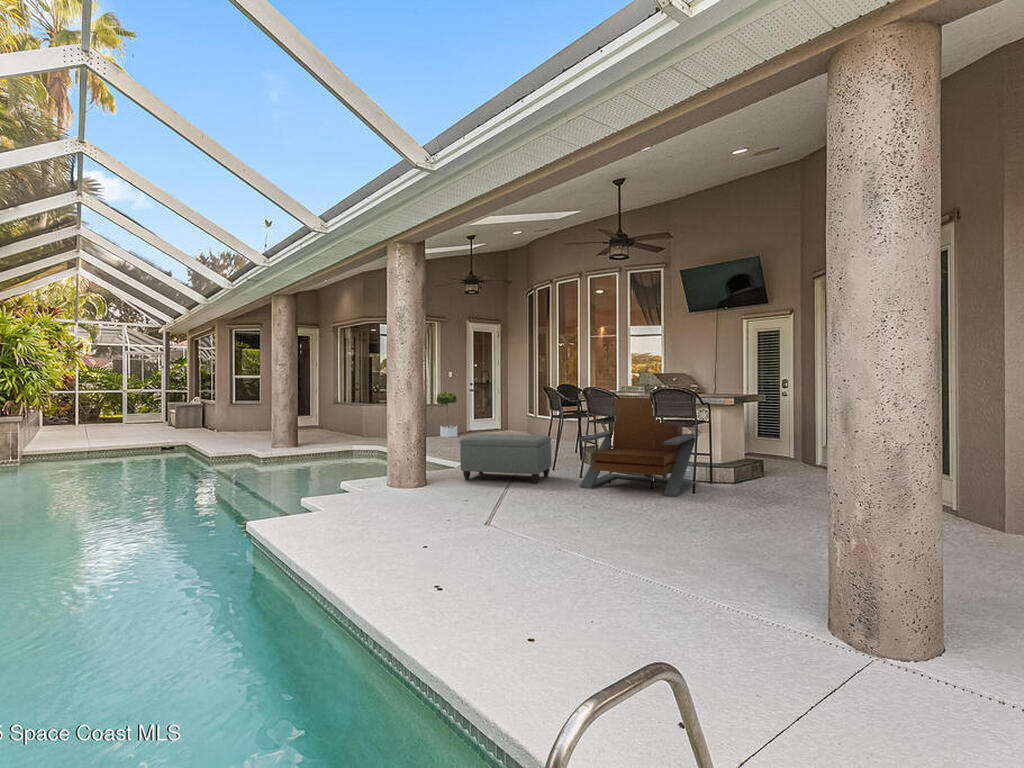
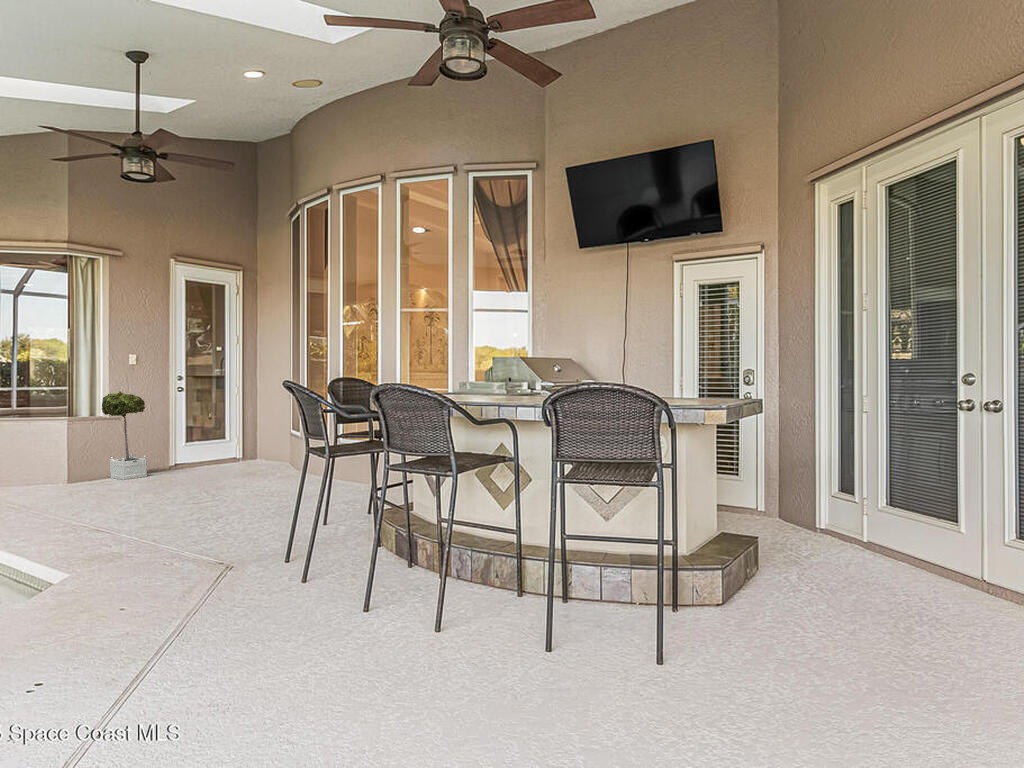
lounge chair: present [580,397,697,497] -> none [362,408,641,681]
ottoman: present [460,434,551,483] -> none [23,503,297,642]

